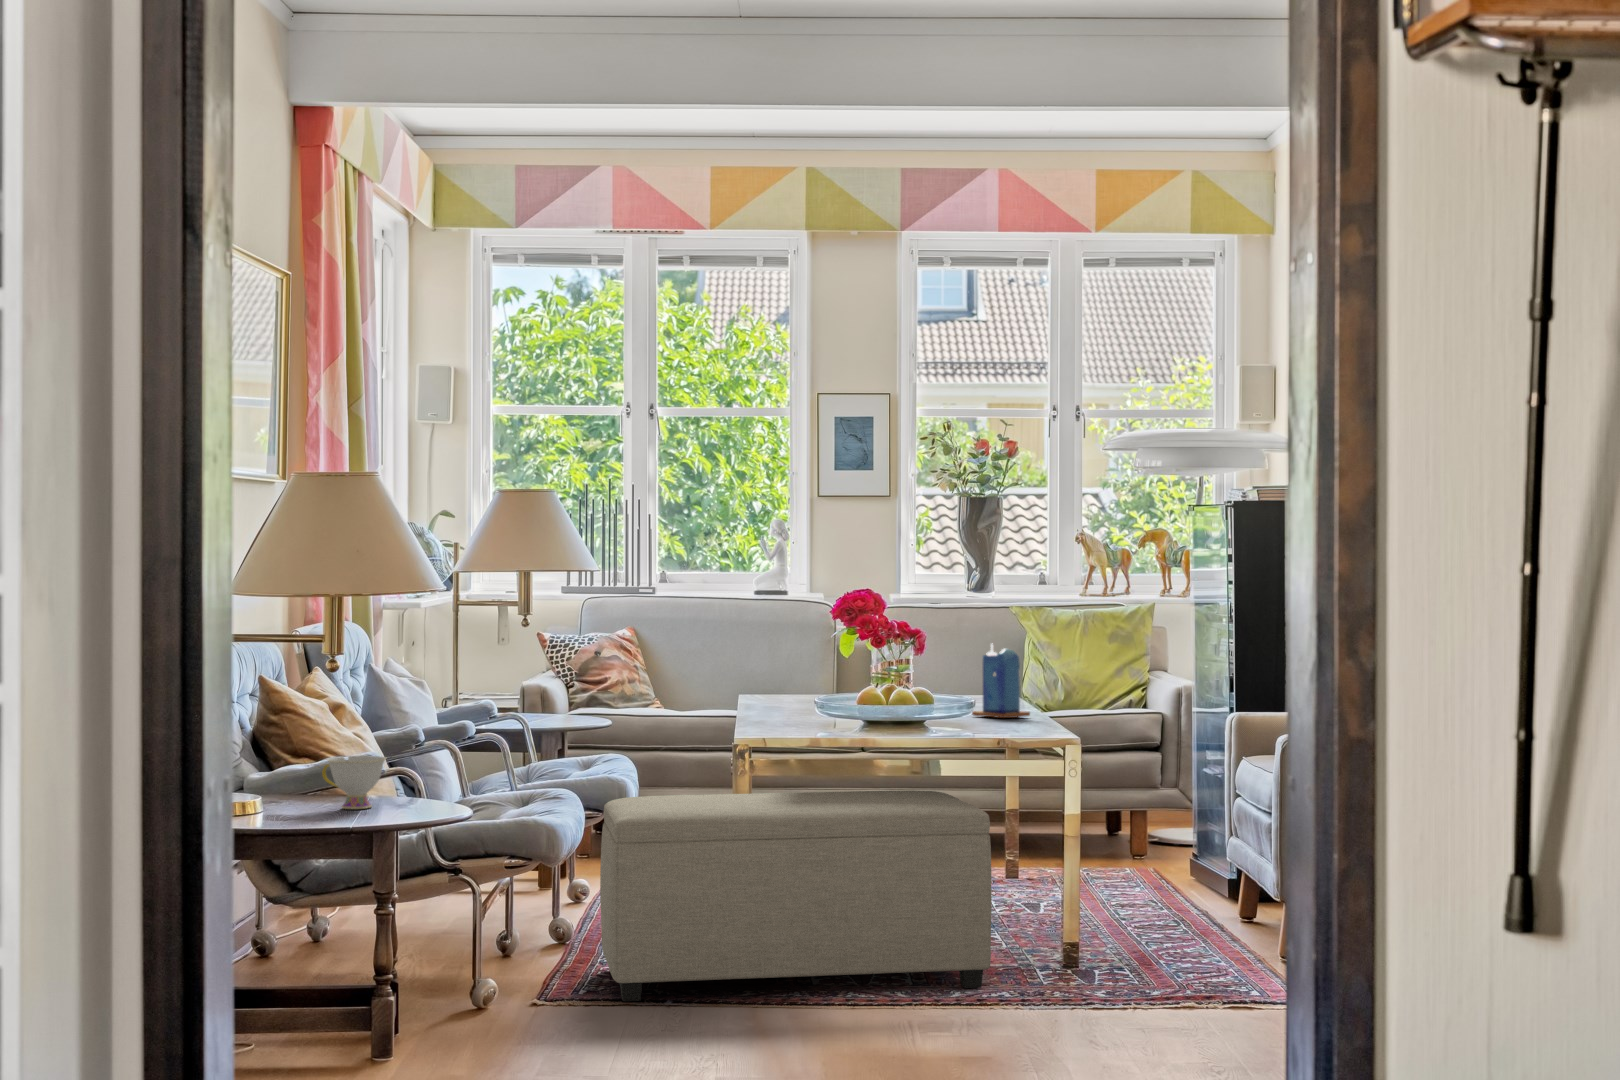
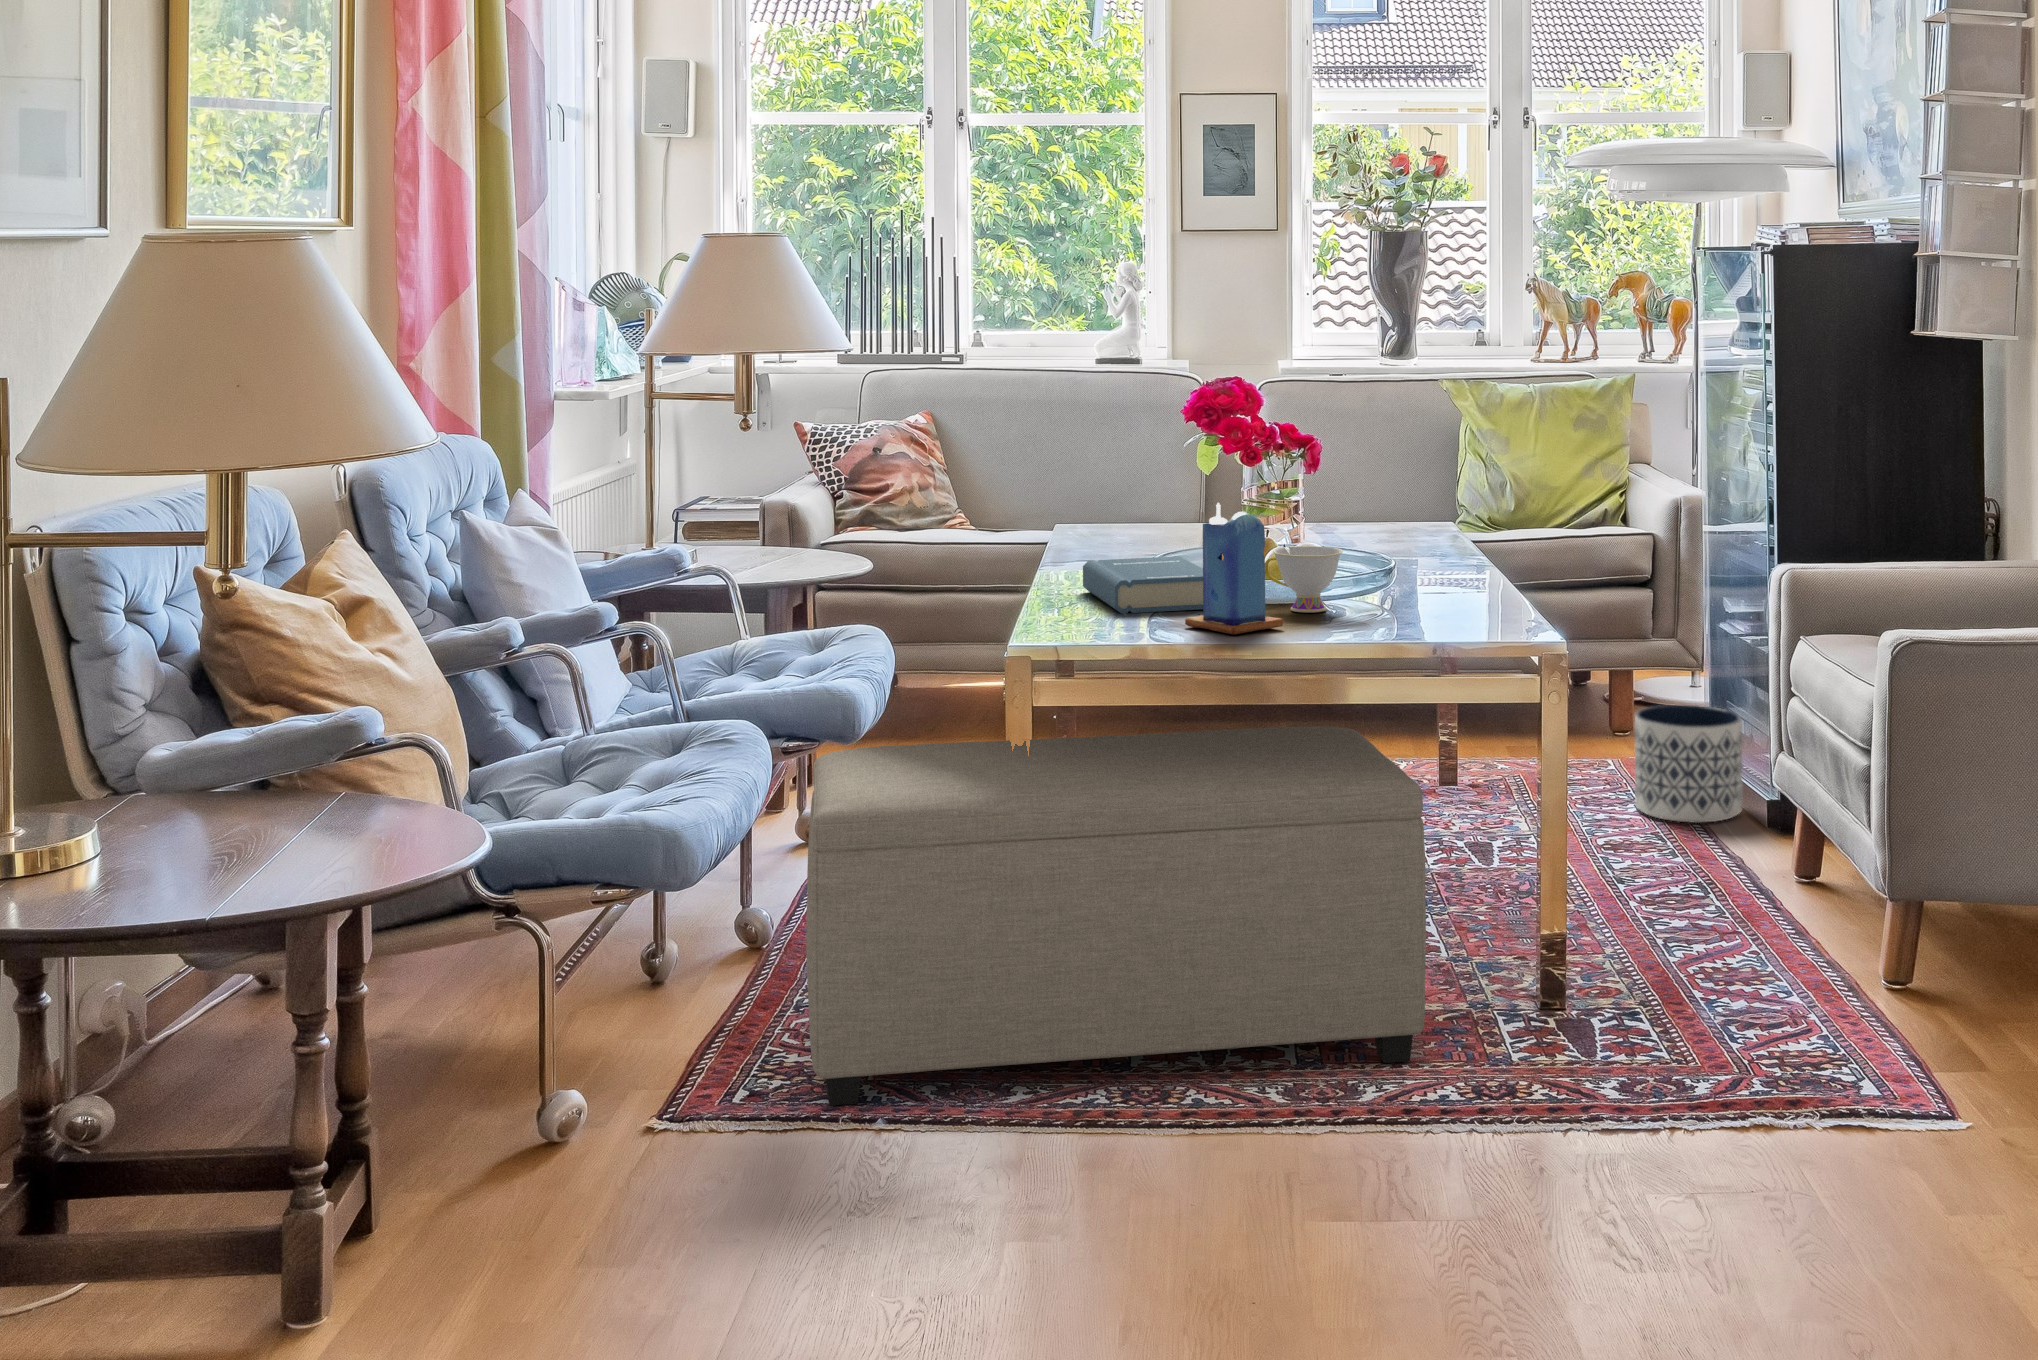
candle: present [972,644,1030,718] -> present [1185,503,1283,635]
hardback book: none [768,692,858,721] -> present [1083,556,1203,614]
teacup: present [322,756,386,809] -> present [1265,546,1343,613]
planter: none [1140,817,1214,893] -> present [1635,705,1742,823]

